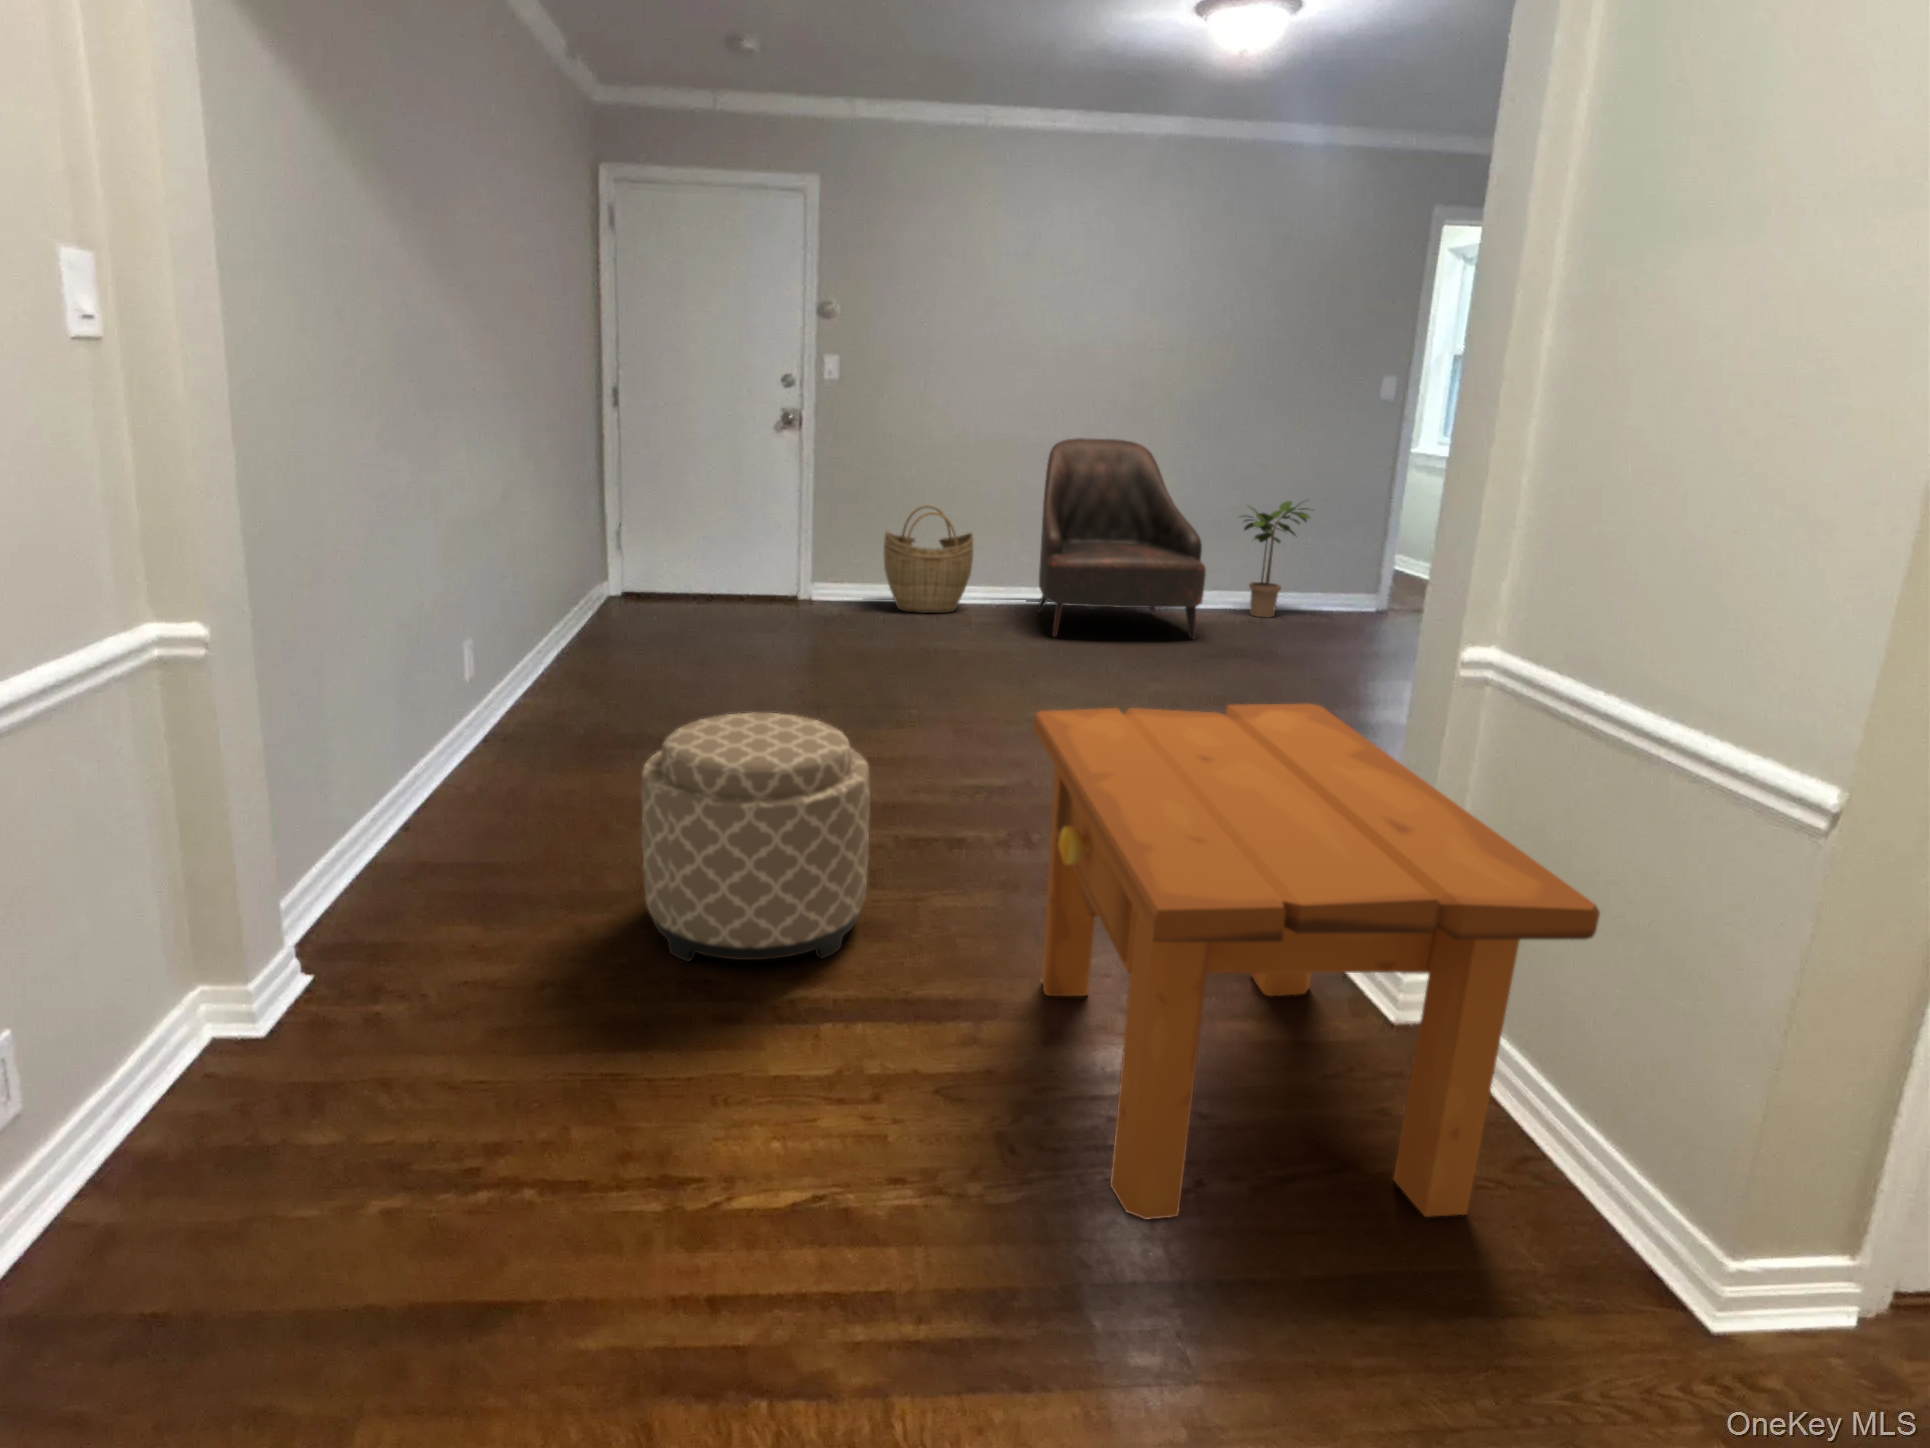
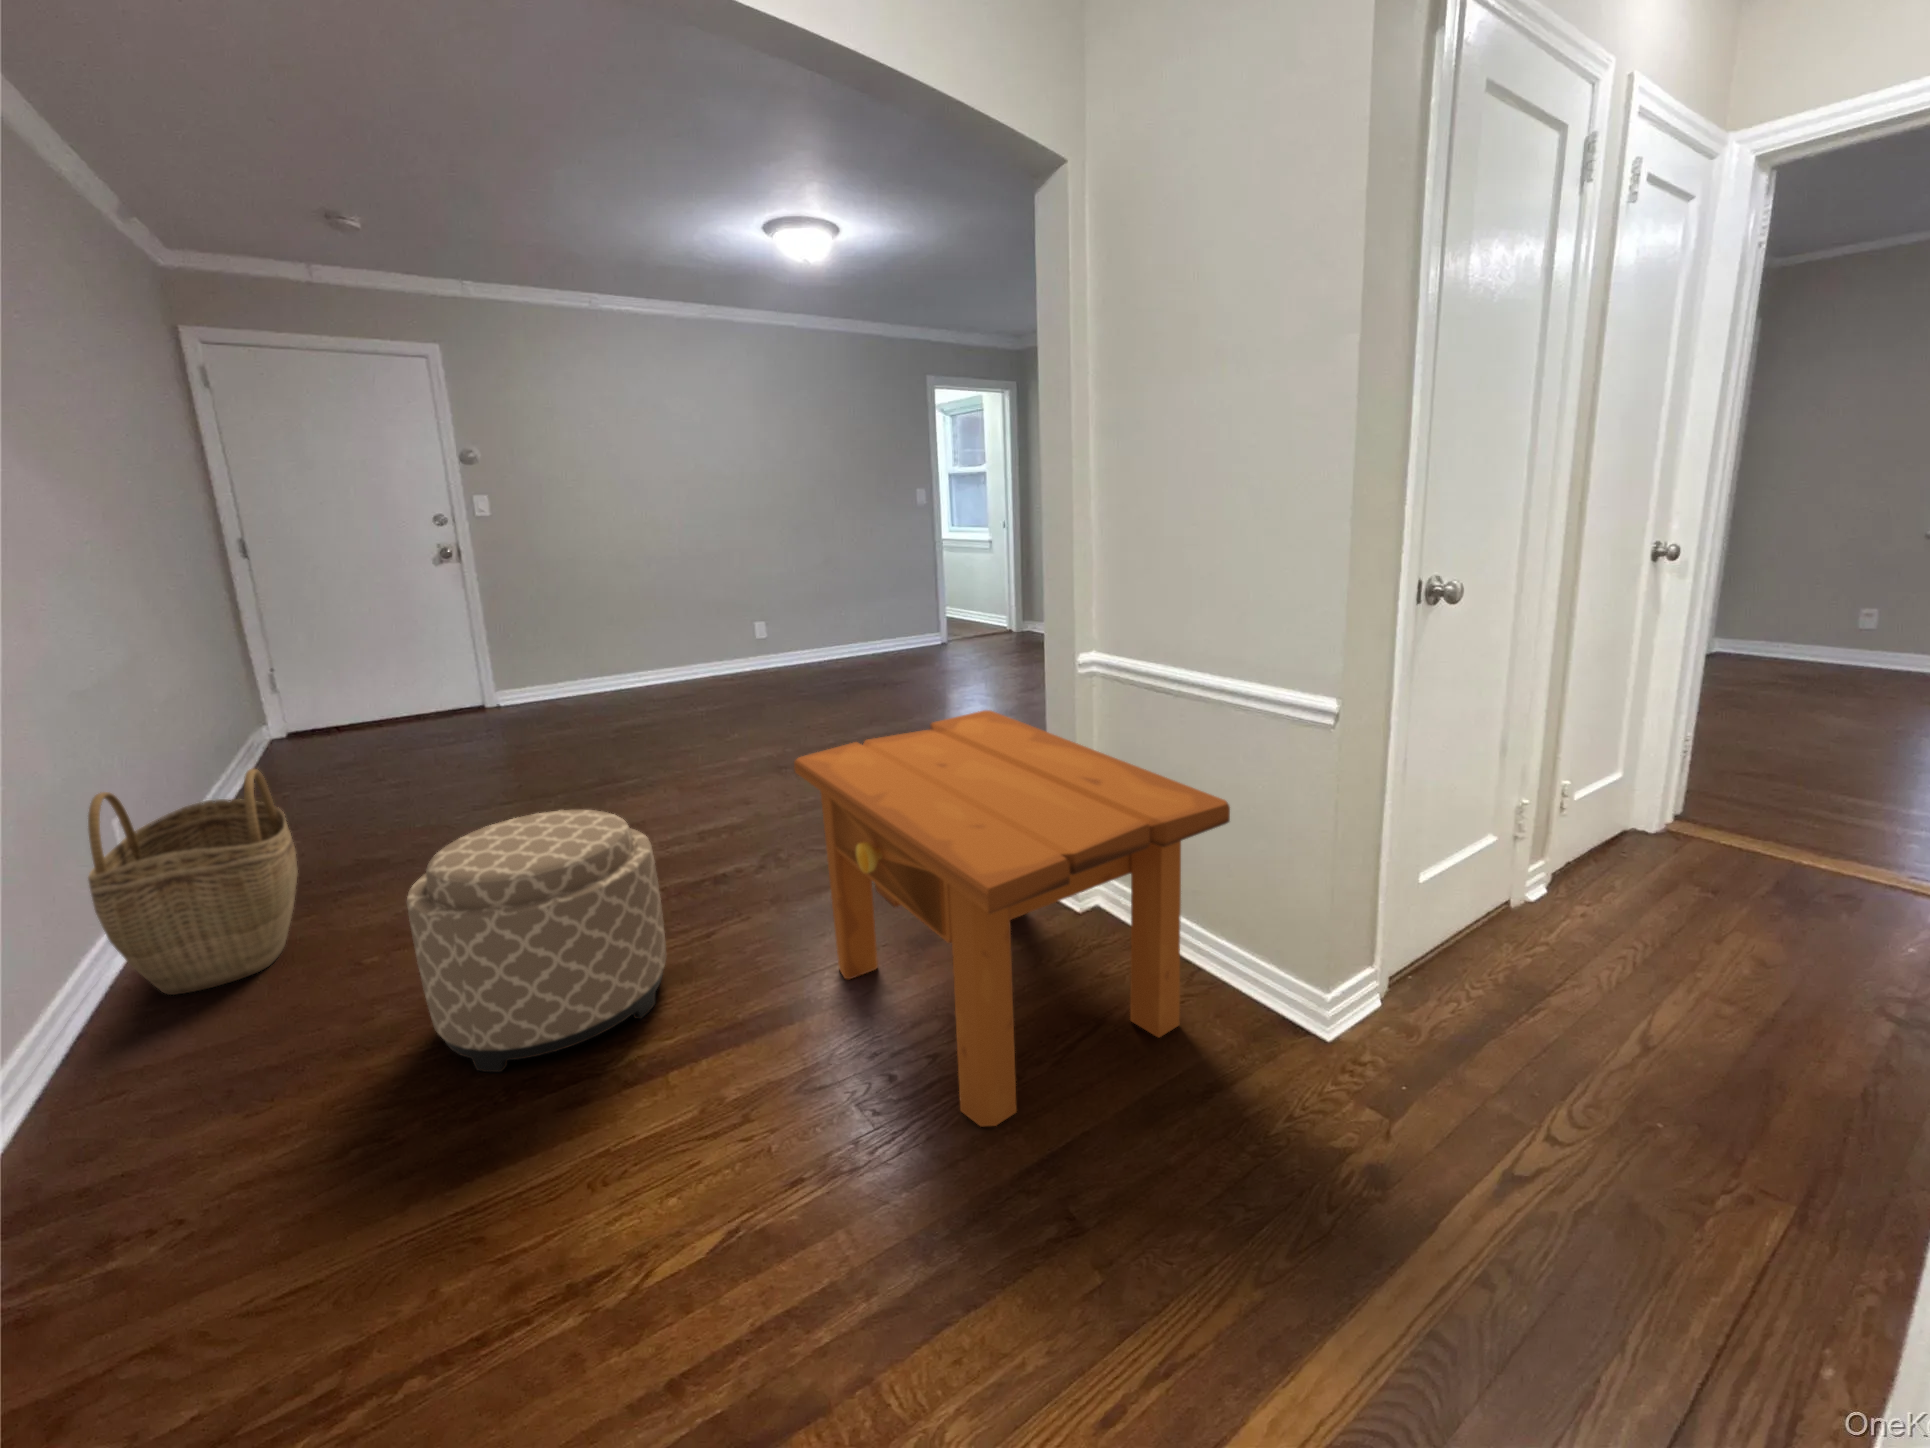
armchair: present [1037,438,1206,639] -> none [697,545,837,700]
potted plant: present [1243,501,1310,618] -> none [846,573,897,660]
woven basket: present [884,505,973,613] -> present [88,768,298,995]

